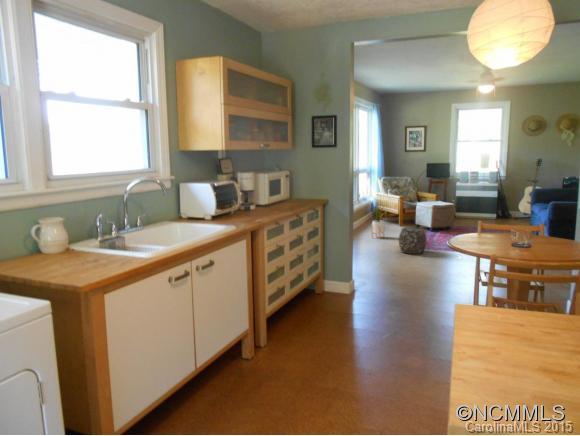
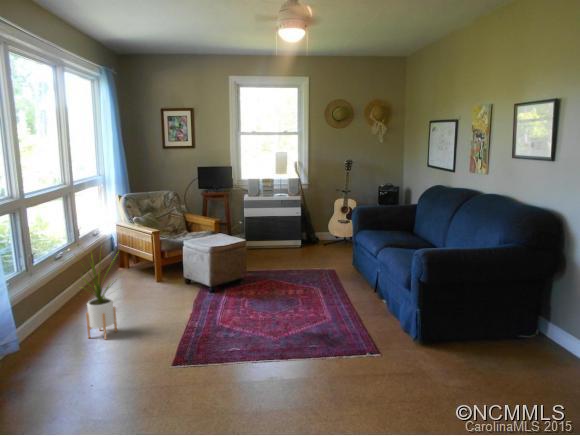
woven basket: present [399,227,427,254] -> none [134,331,203,408]

